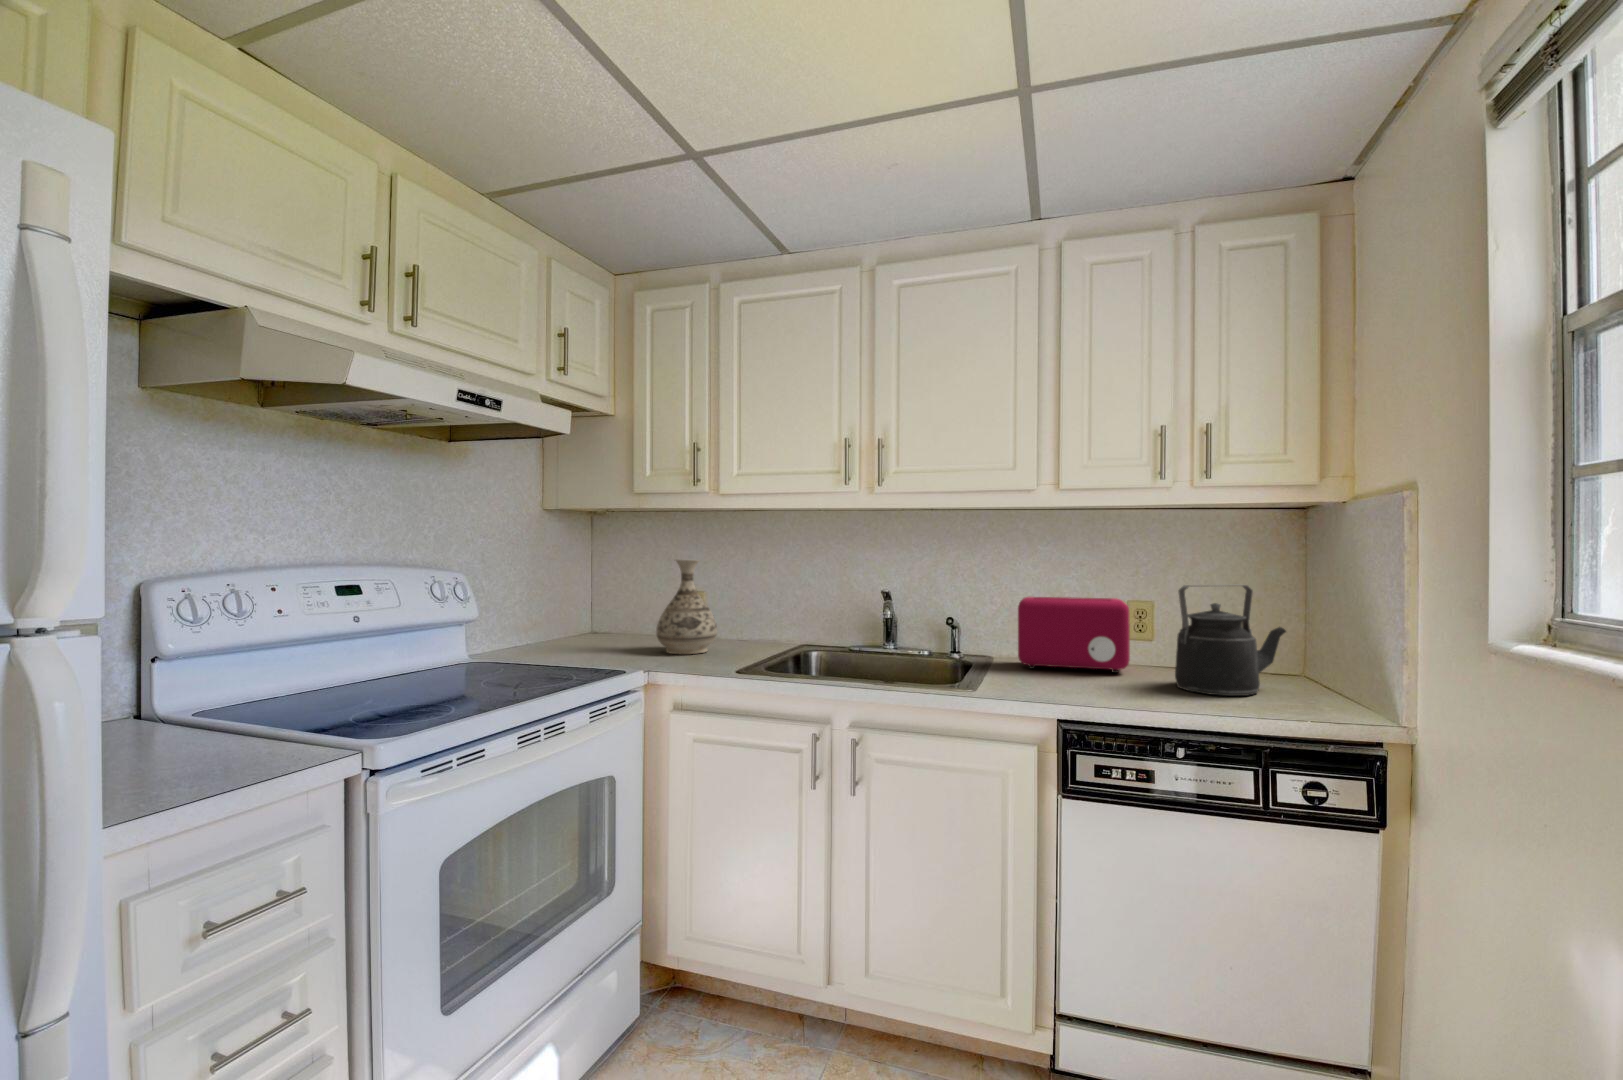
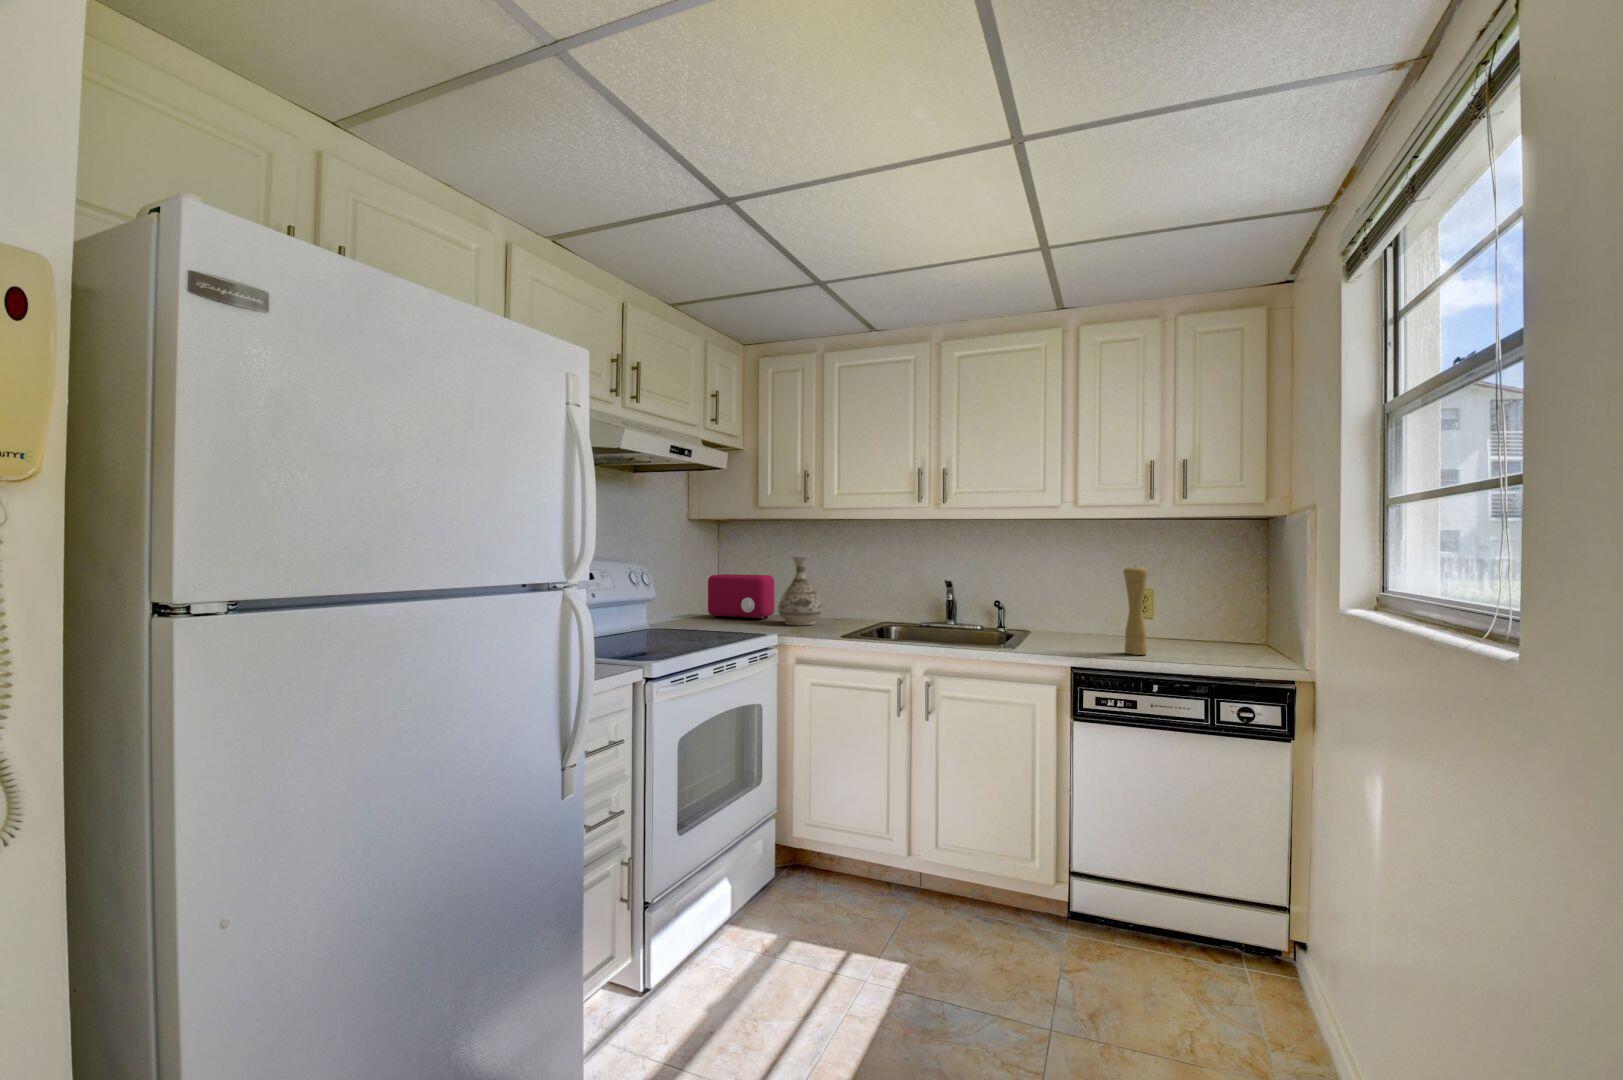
pepper mill: none [1129,572,1163,700] -> present [1123,566,1148,655]
kettle: present [1175,585,1286,696] -> none [1160,575,1243,653]
toaster: present [1018,597,1130,673] -> present [708,574,775,620]

